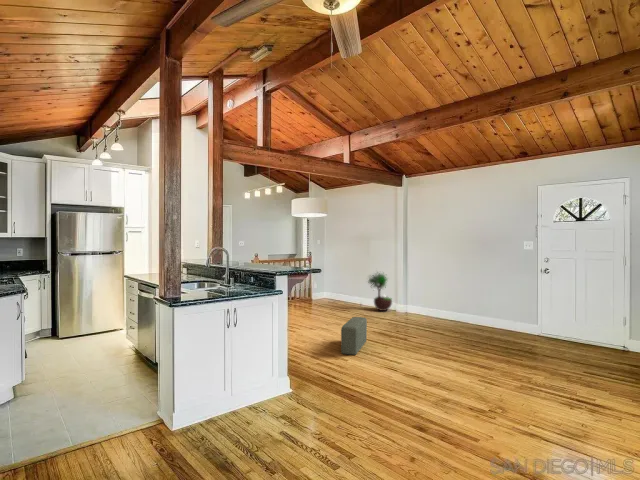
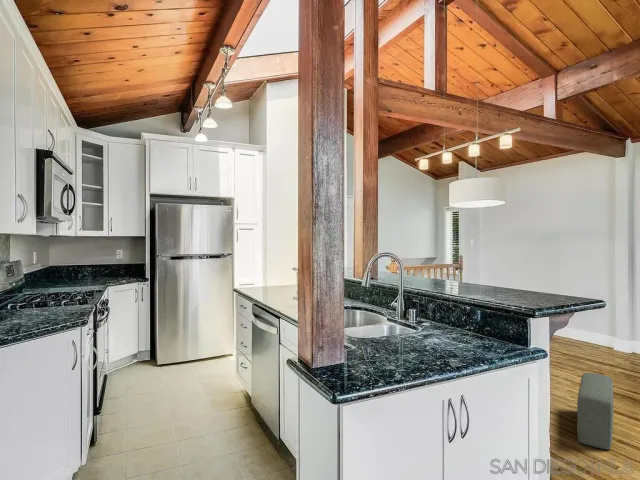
potted tree: present [368,273,392,311] -> none [567,285,614,350]

